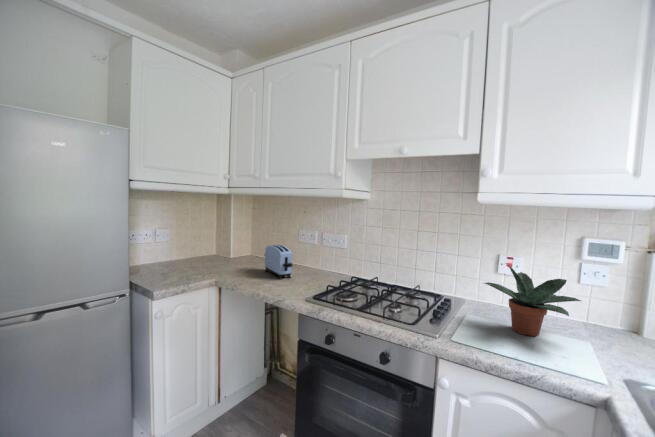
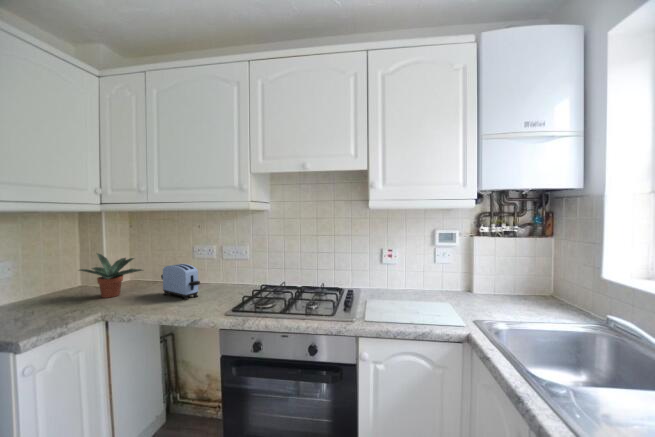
potted plant: present [485,266,581,336] -> present [80,253,142,298]

